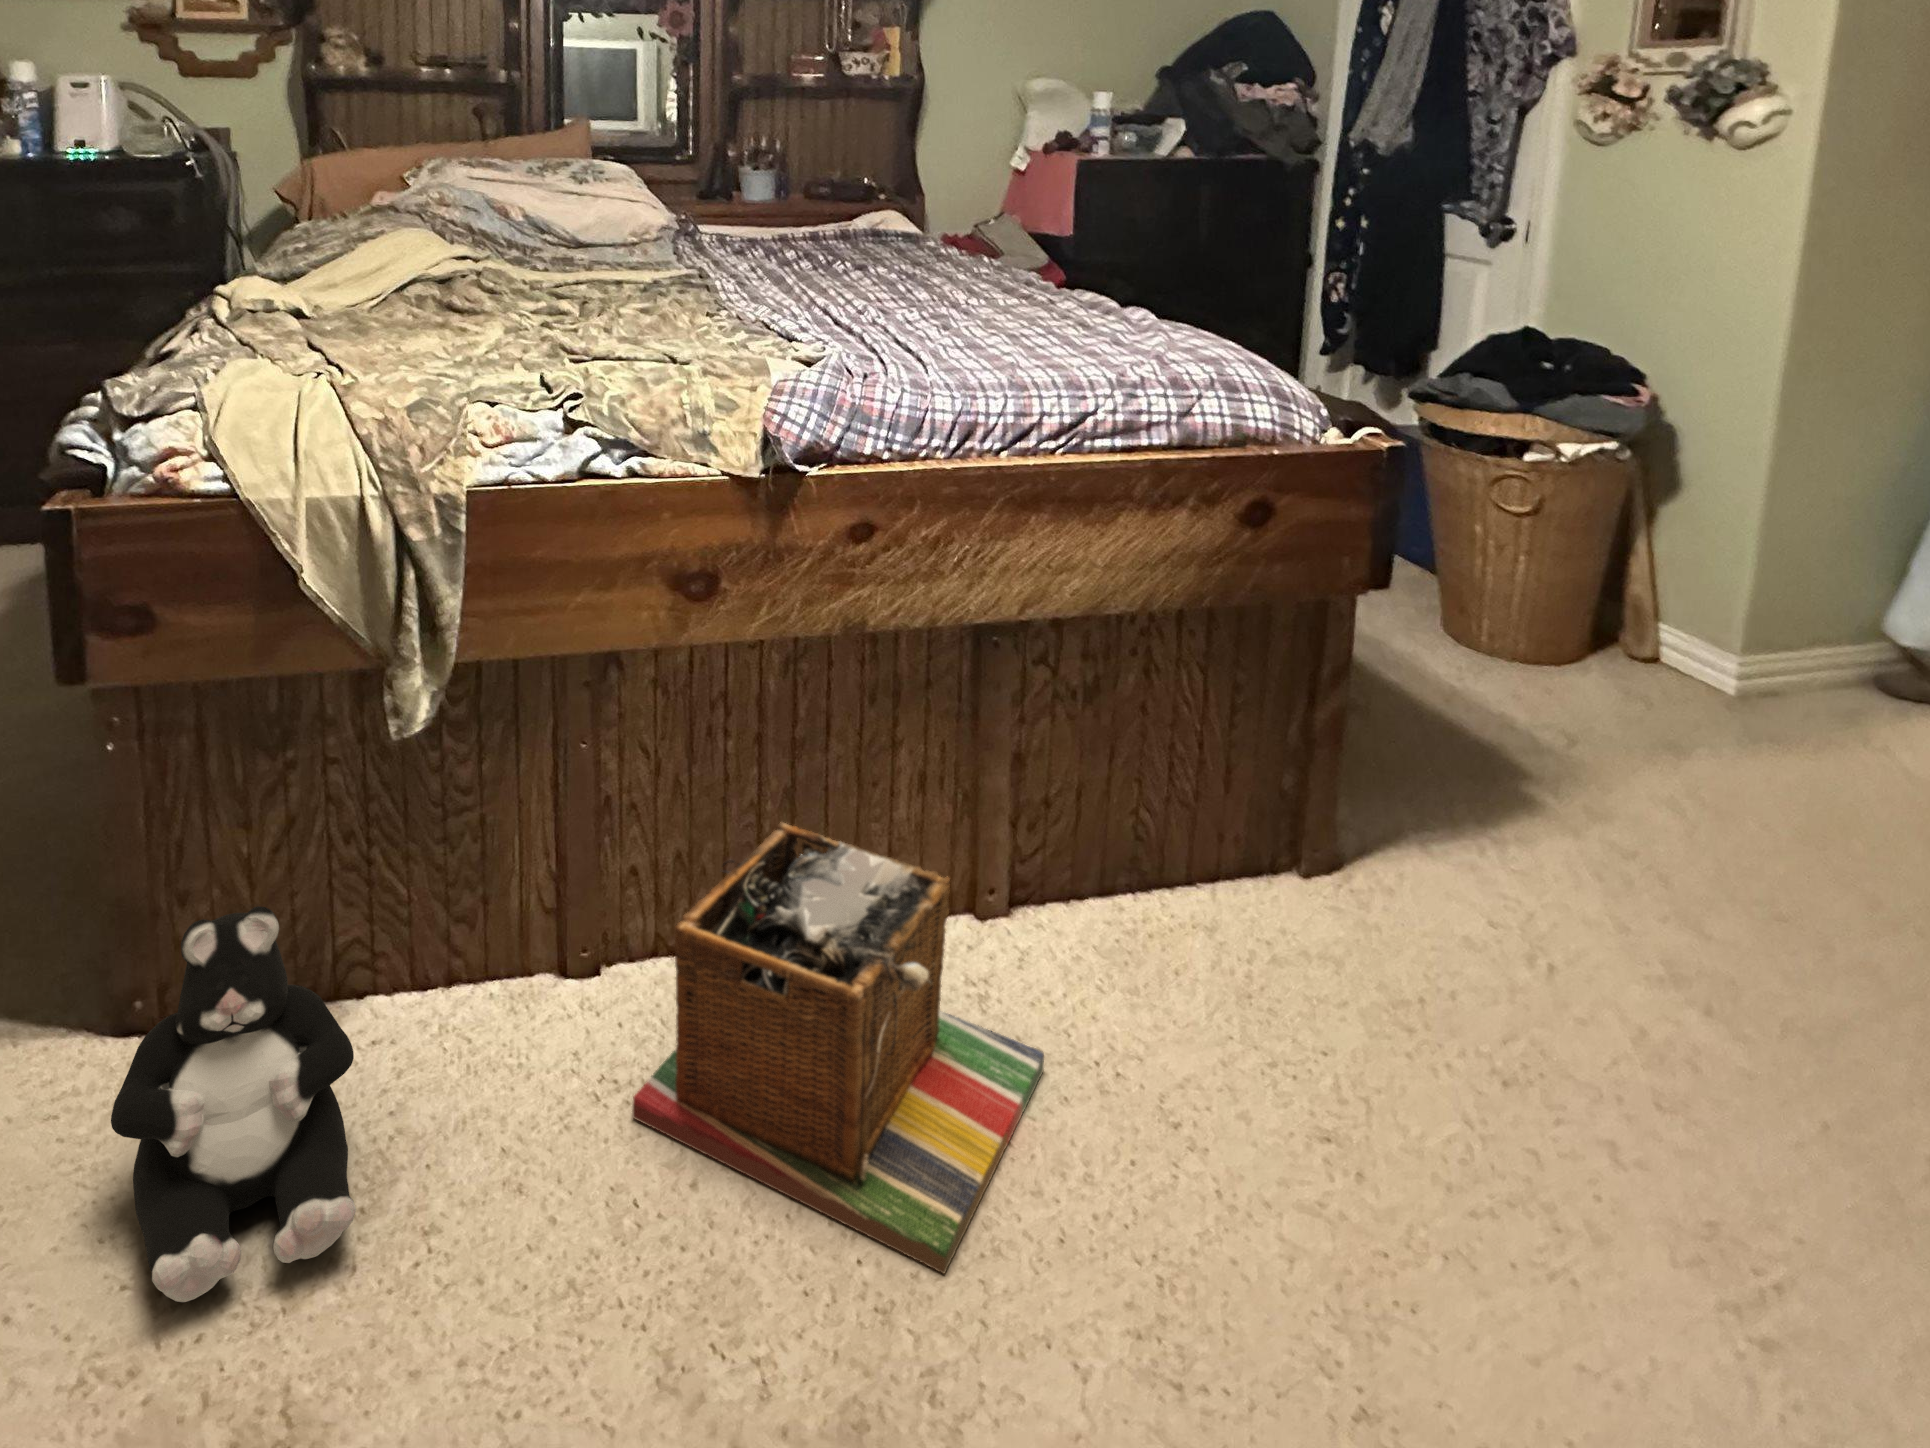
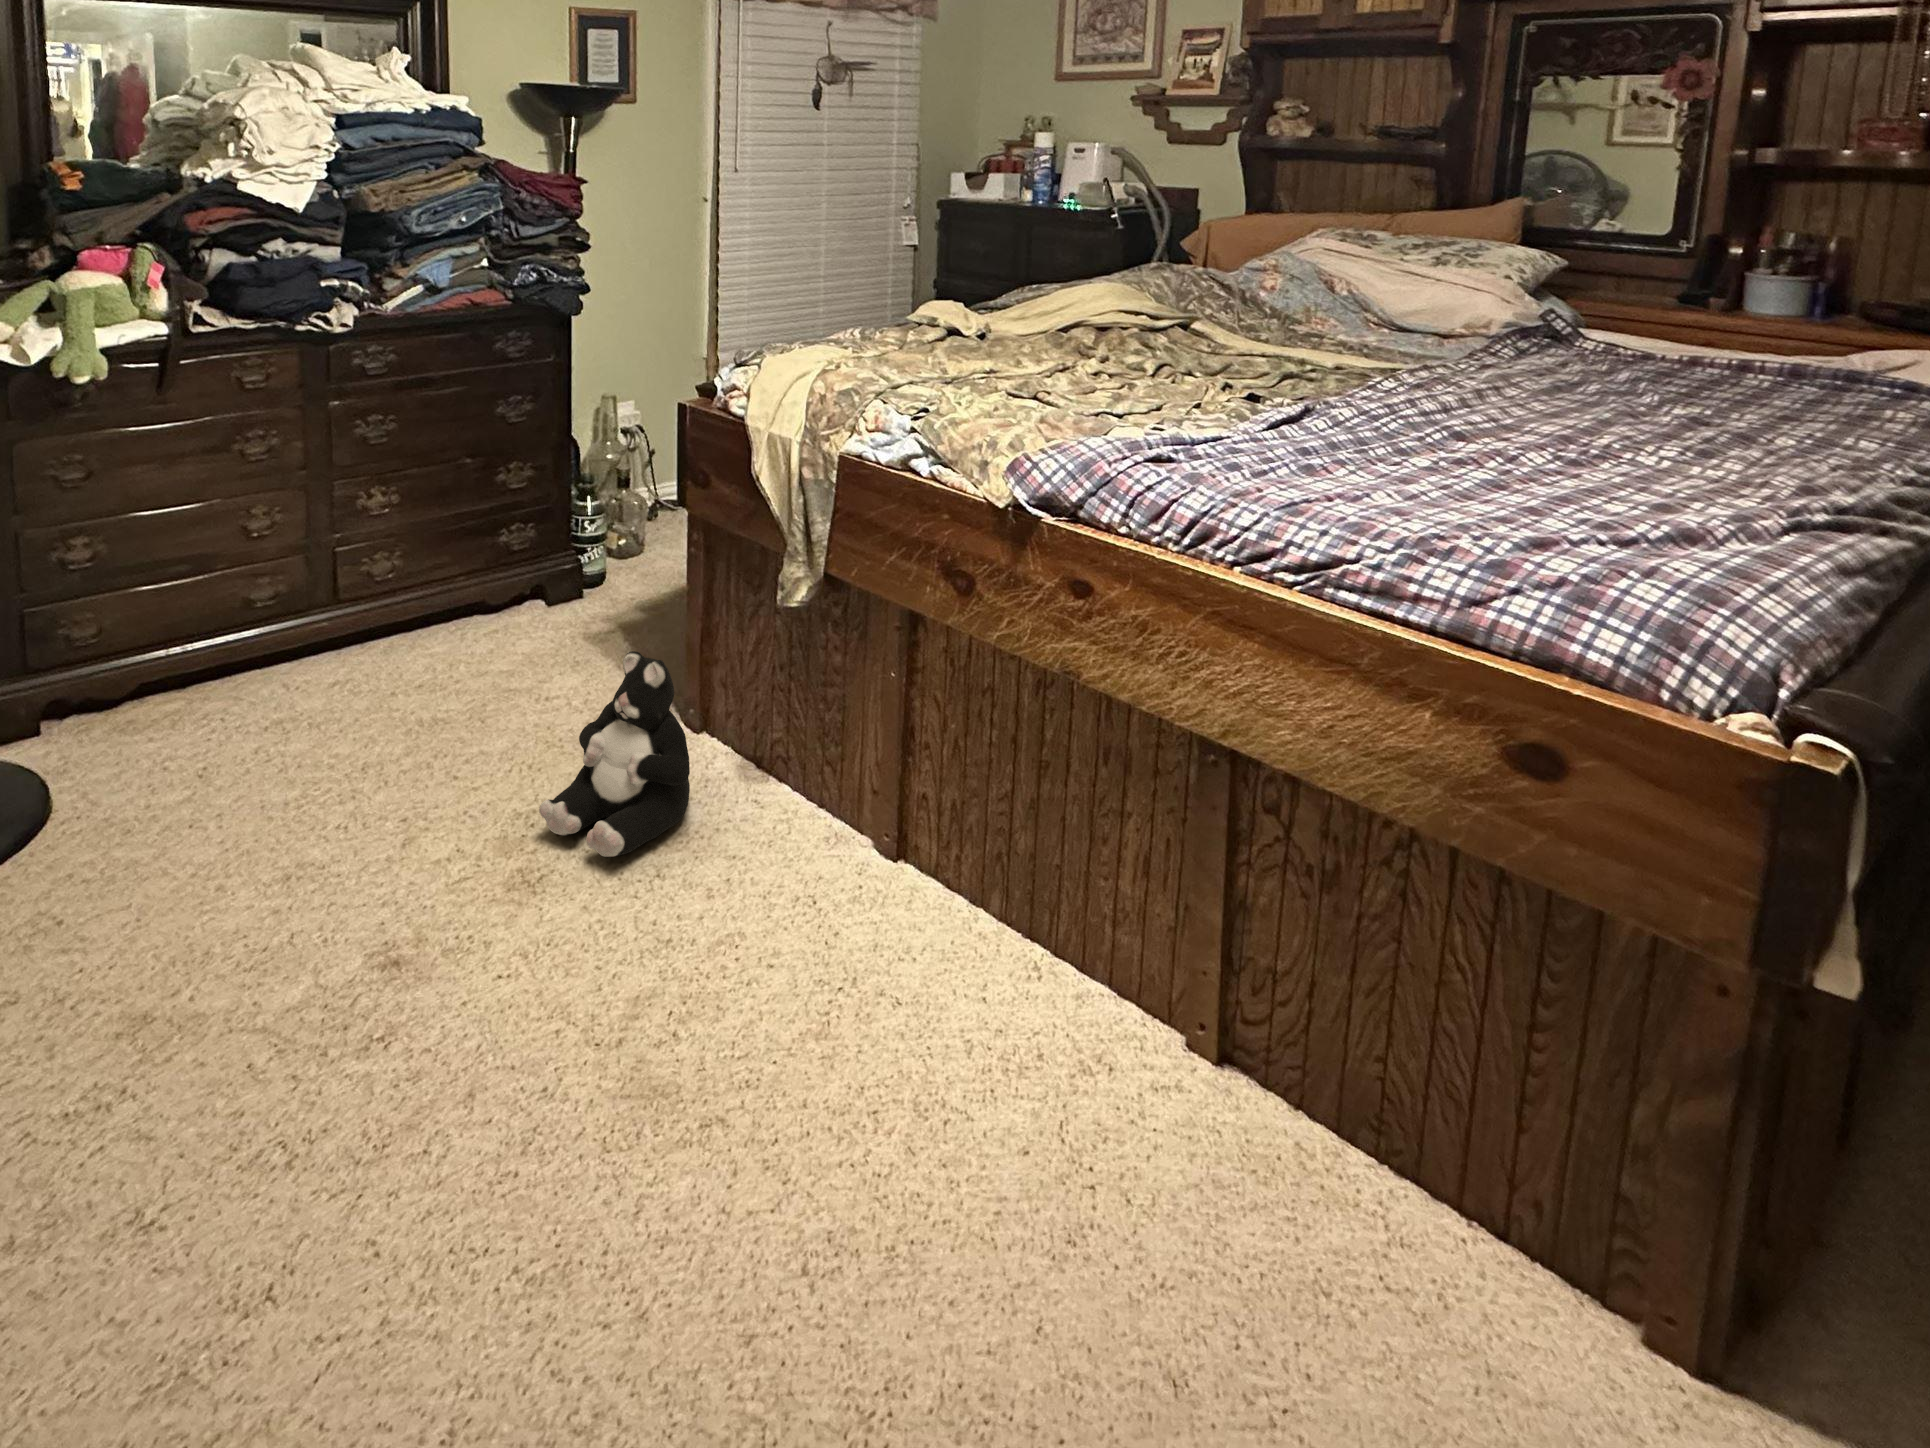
laundry basket: present [632,823,1044,1273] -> none [796,800,1059,1138]

